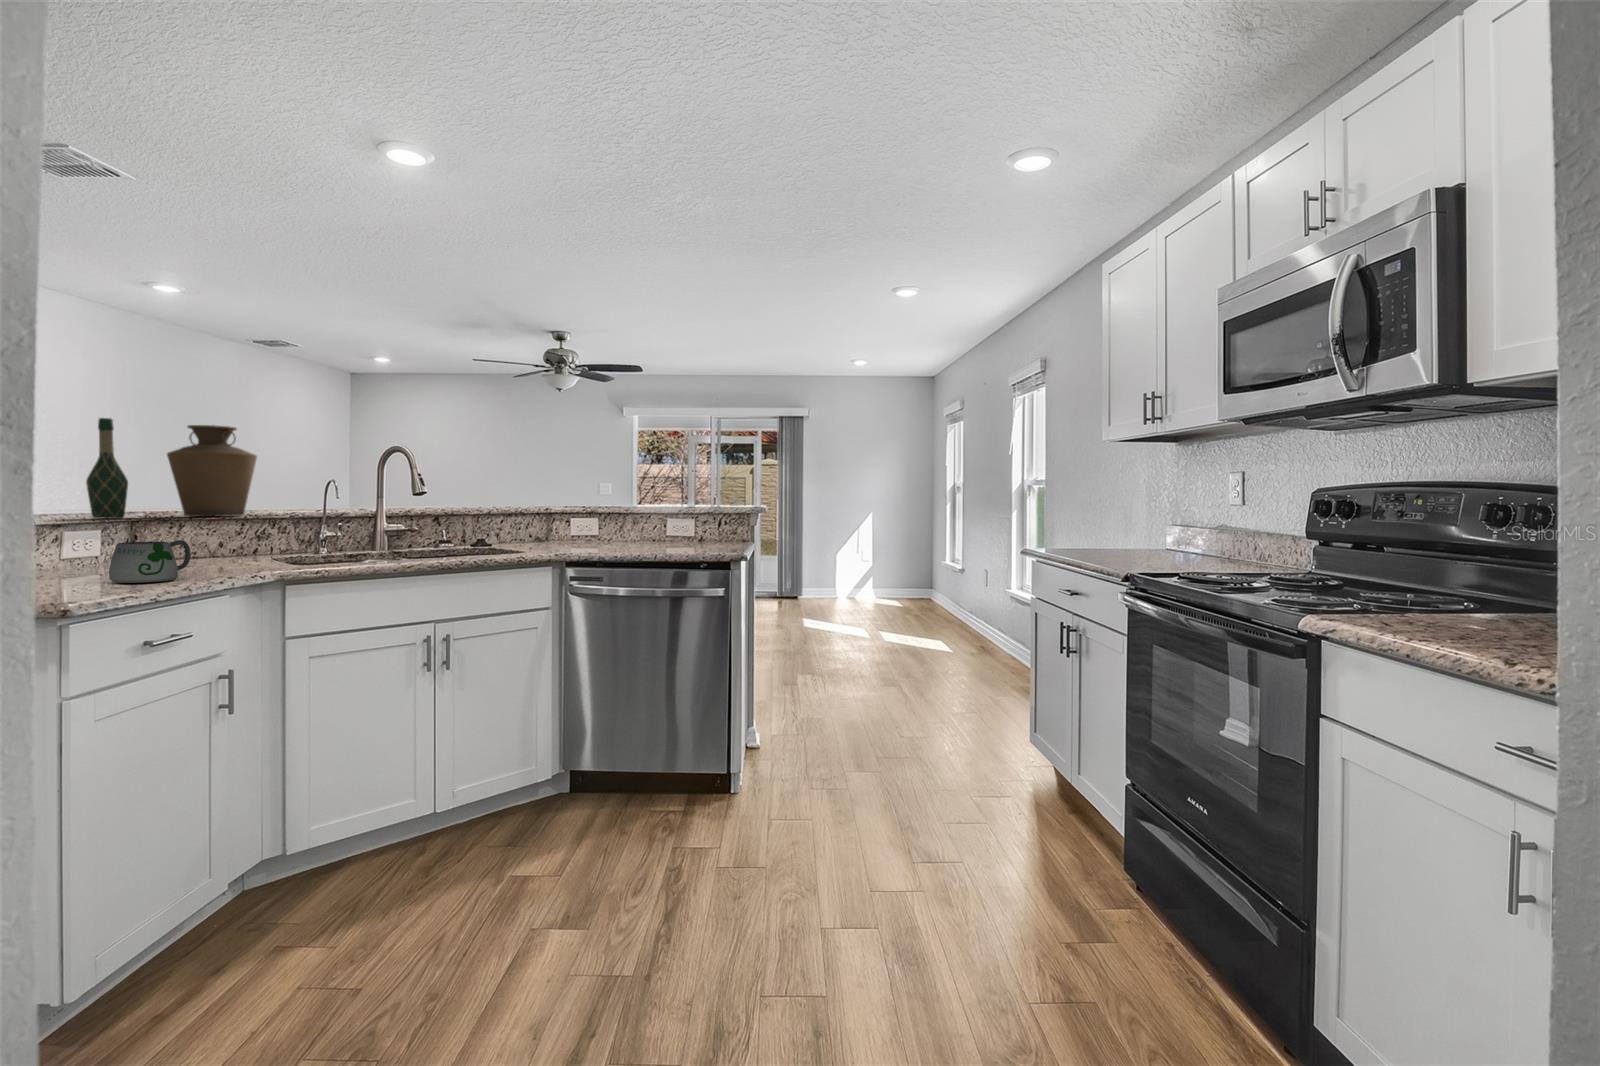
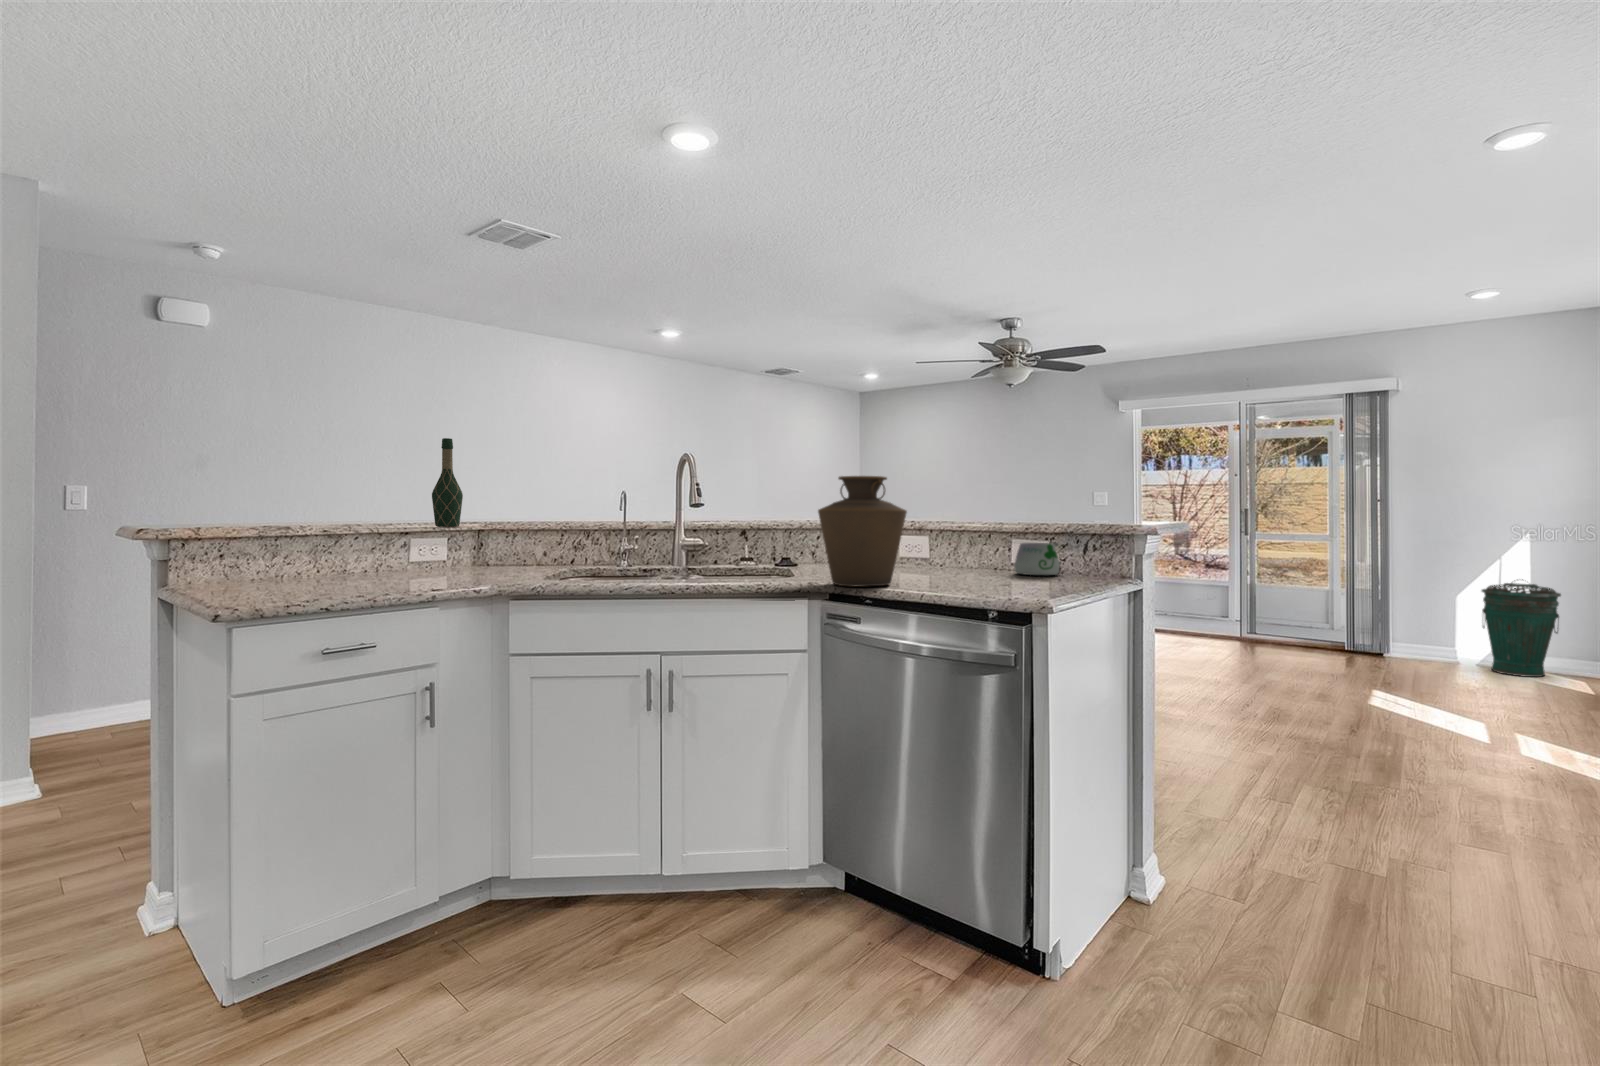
vase: present [167,425,257,516] -> present [818,476,907,587]
mug: present [109,540,190,583] -> present [1015,543,1061,575]
trash can: none [849,540,889,603] -> present [1482,579,1561,677]

